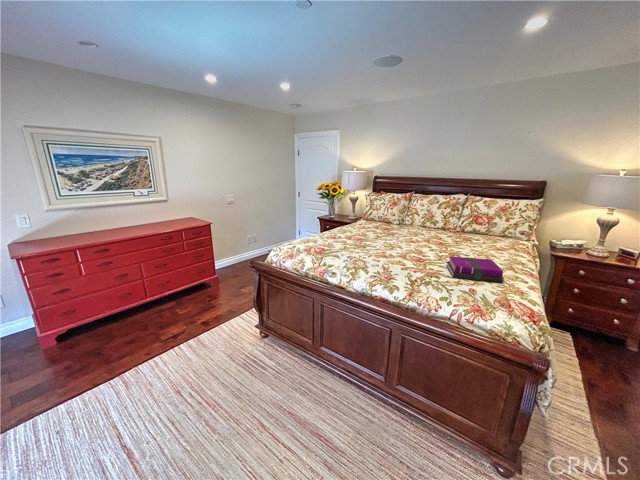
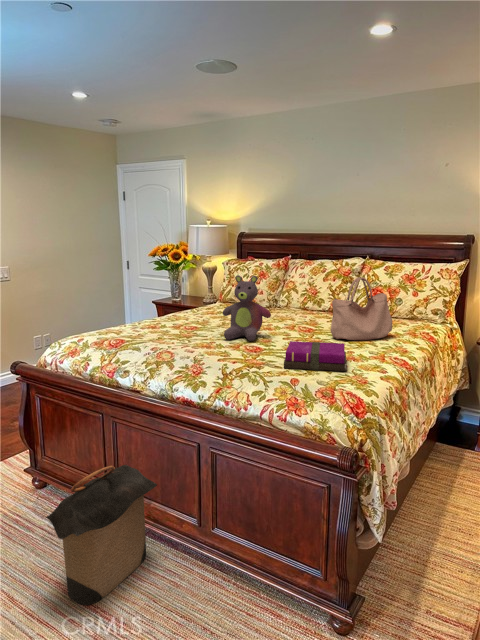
stuffed bear: none [387,207,422,252] -> present [223,275,271,341]
handbag: none [463,210,506,254] -> present [331,277,392,340]
laundry hamper: none [289,338,358,440] -> present [46,465,157,605]

